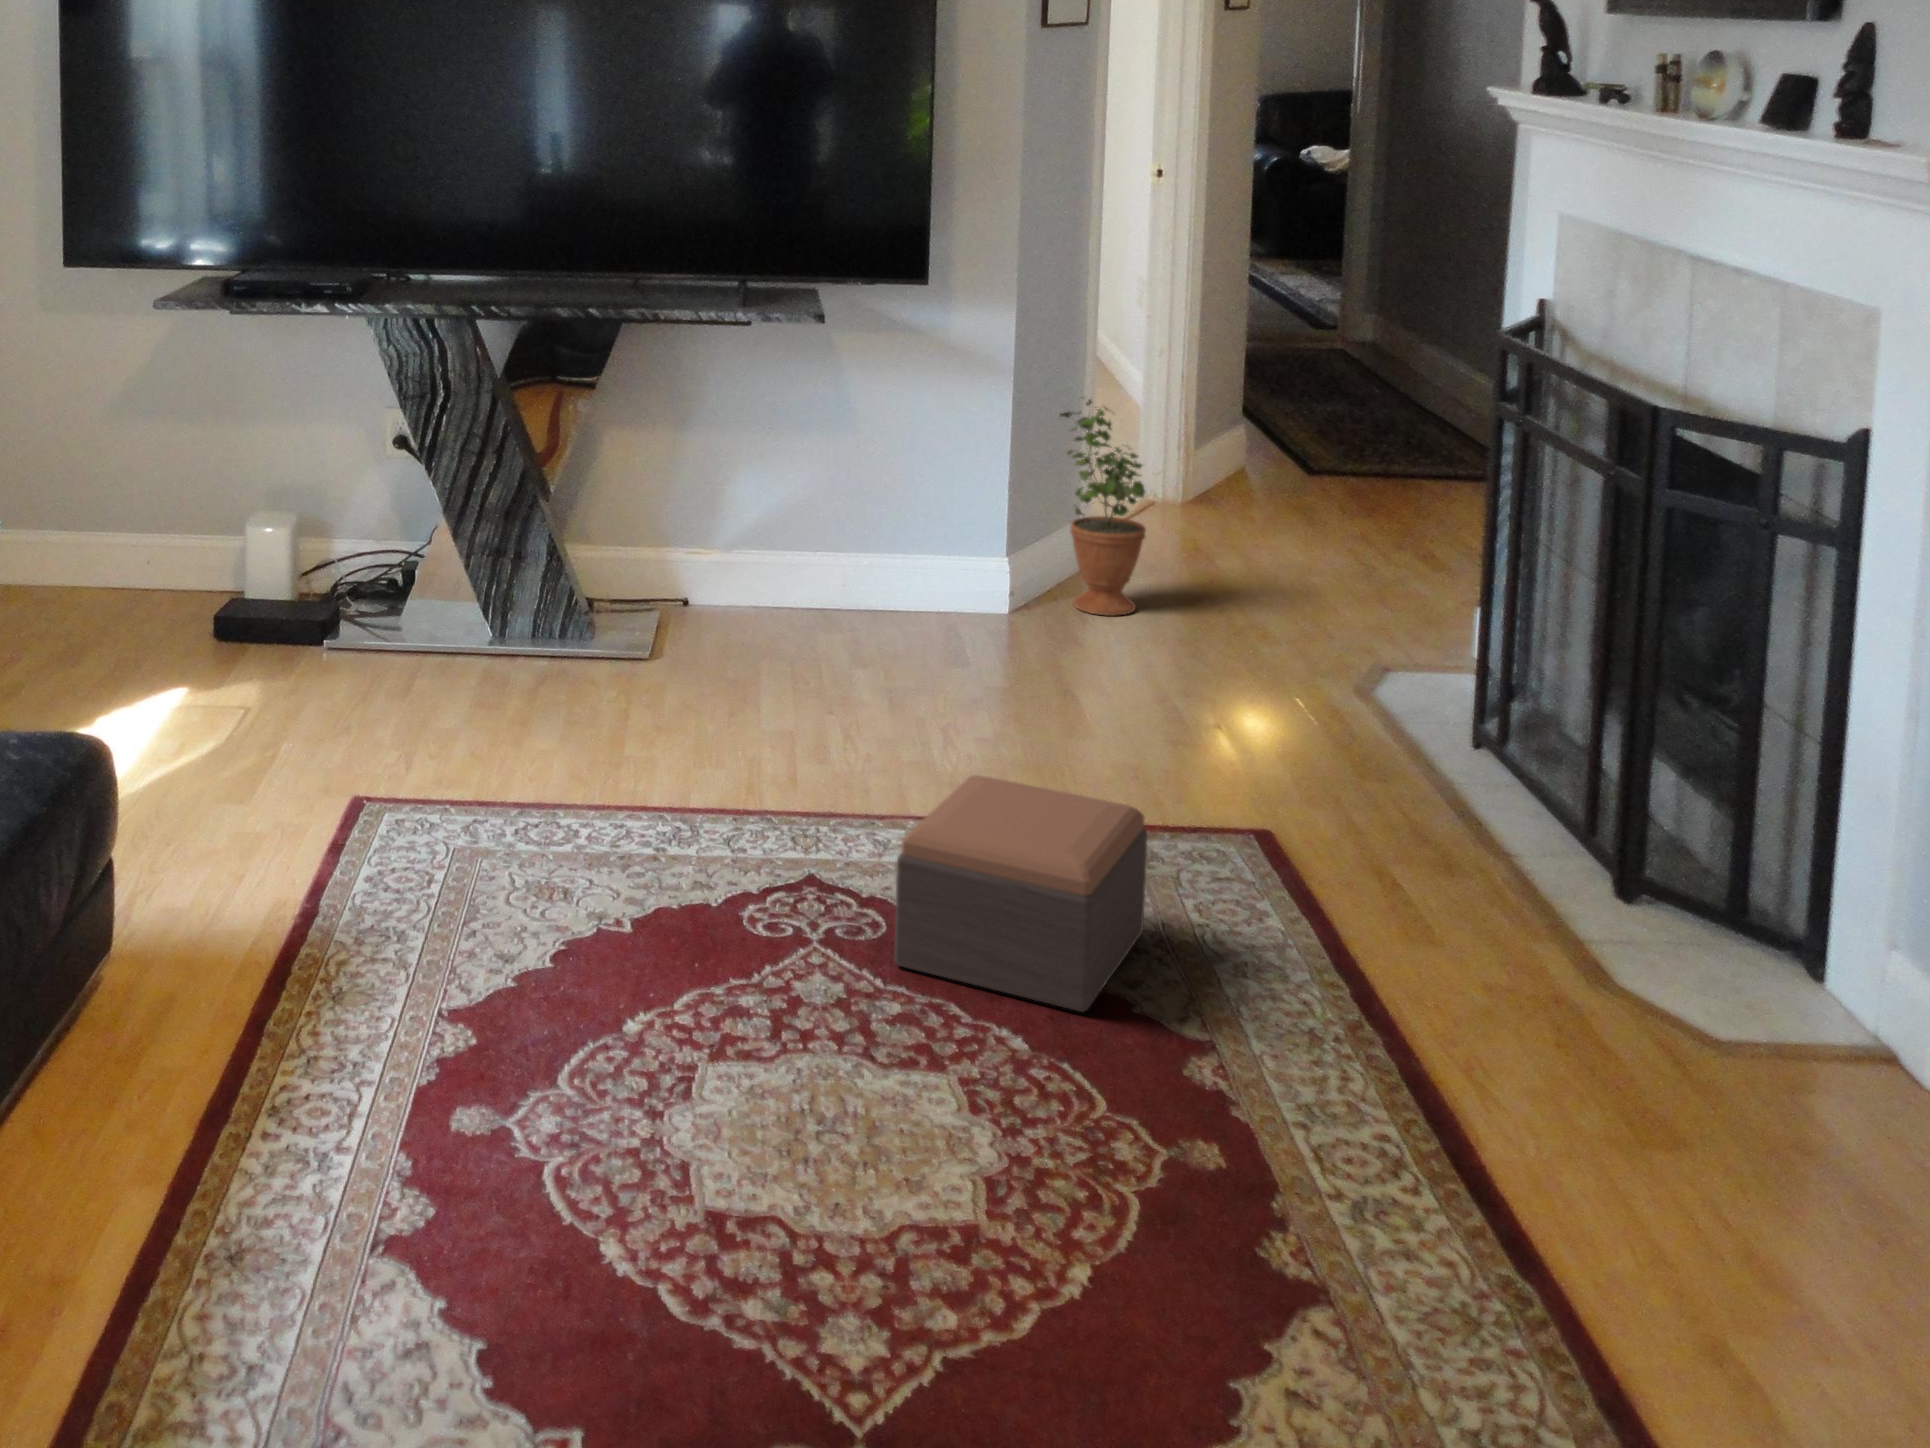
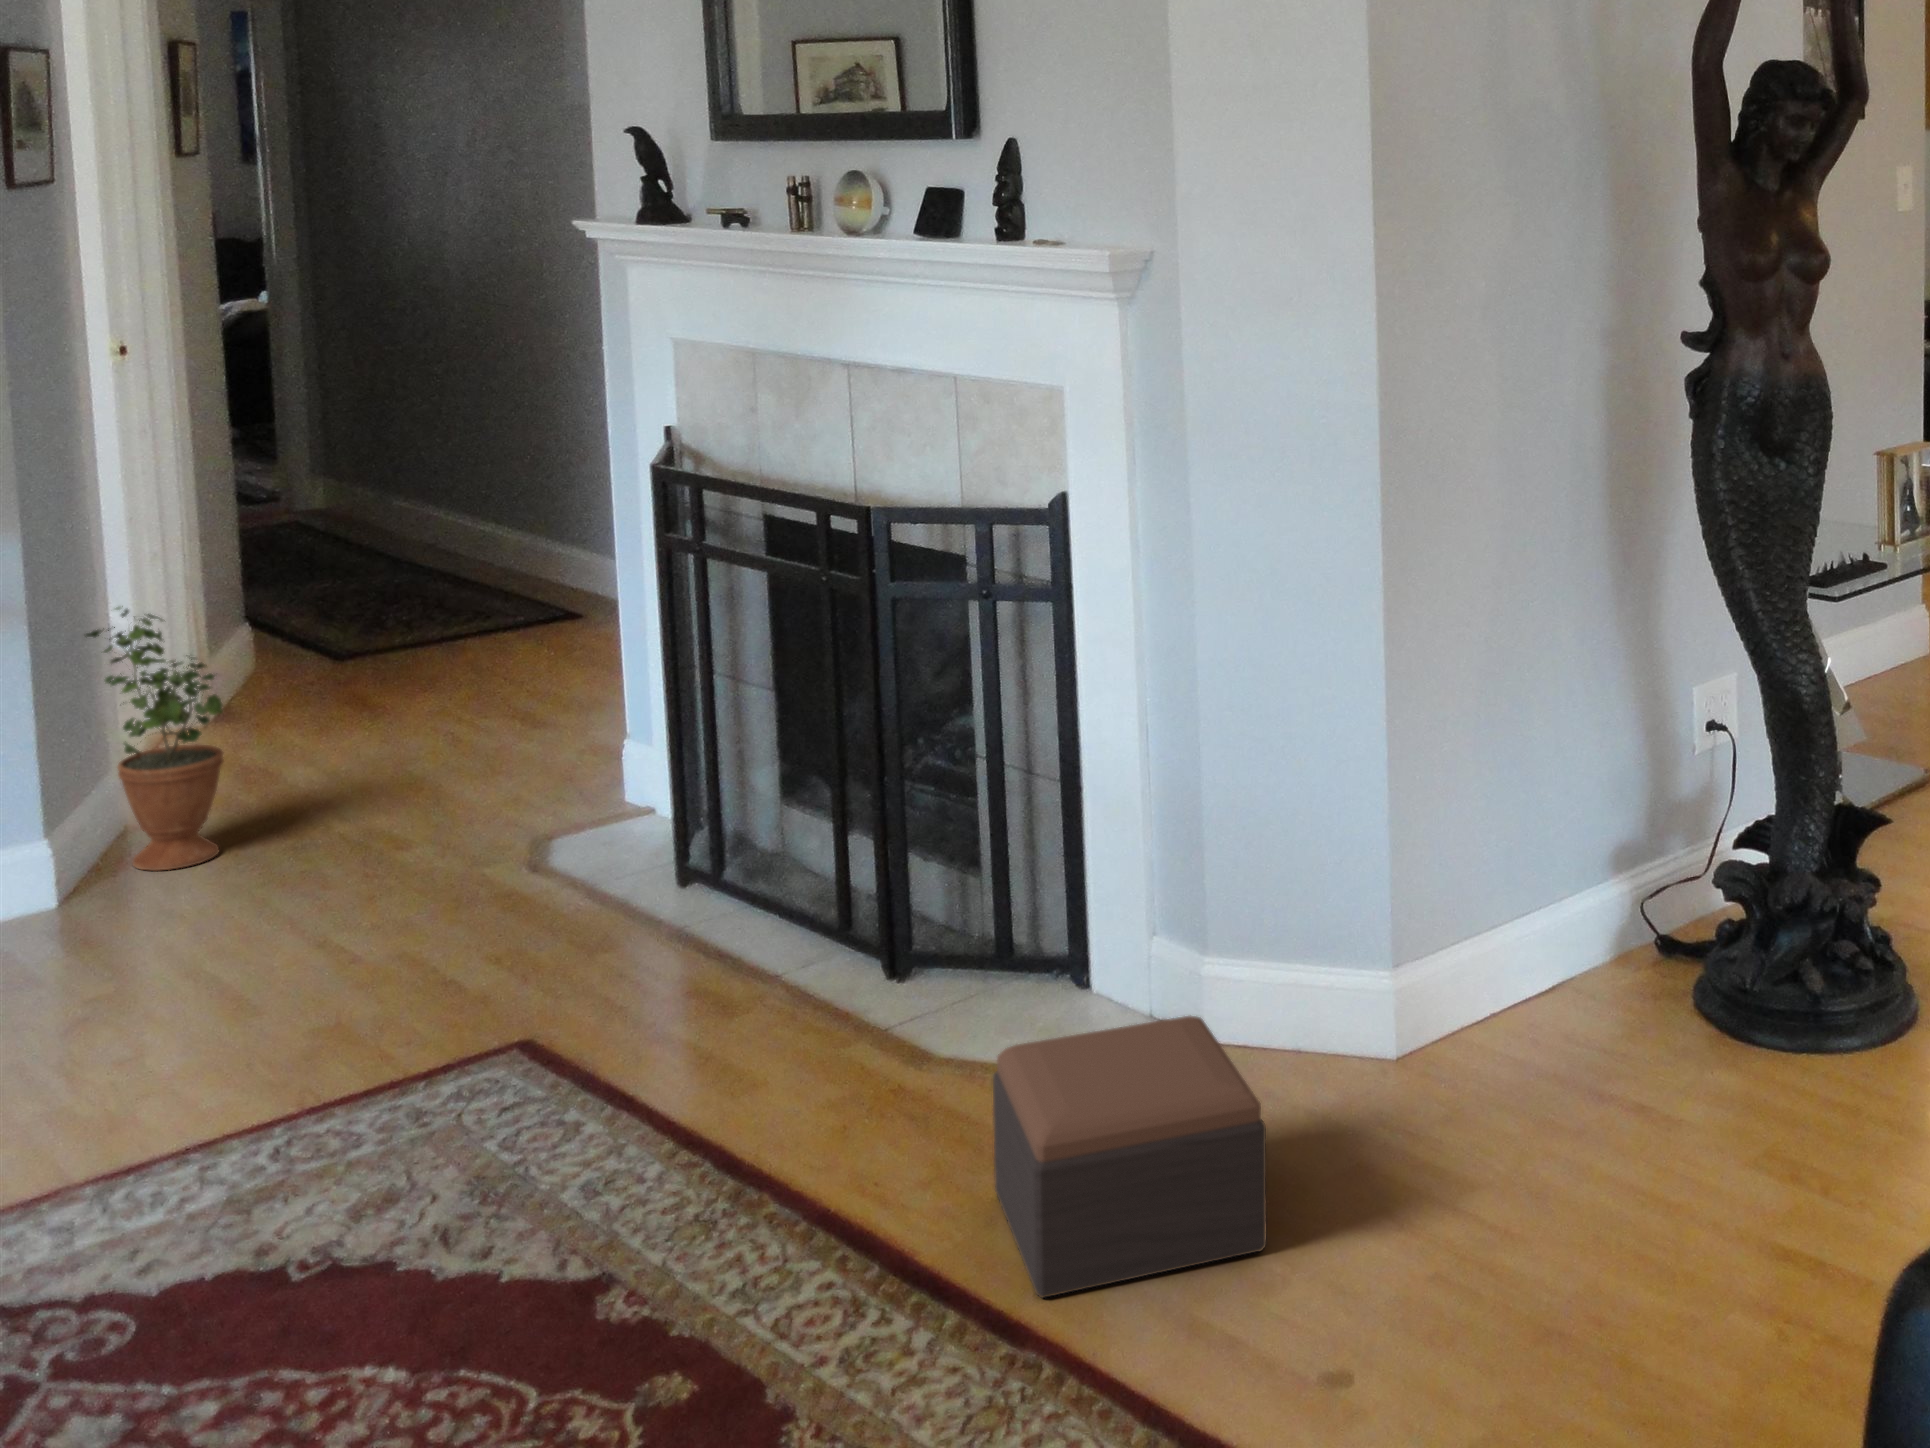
footstool: present [894,775,1148,1012] -> present [993,1016,1267,1298]

